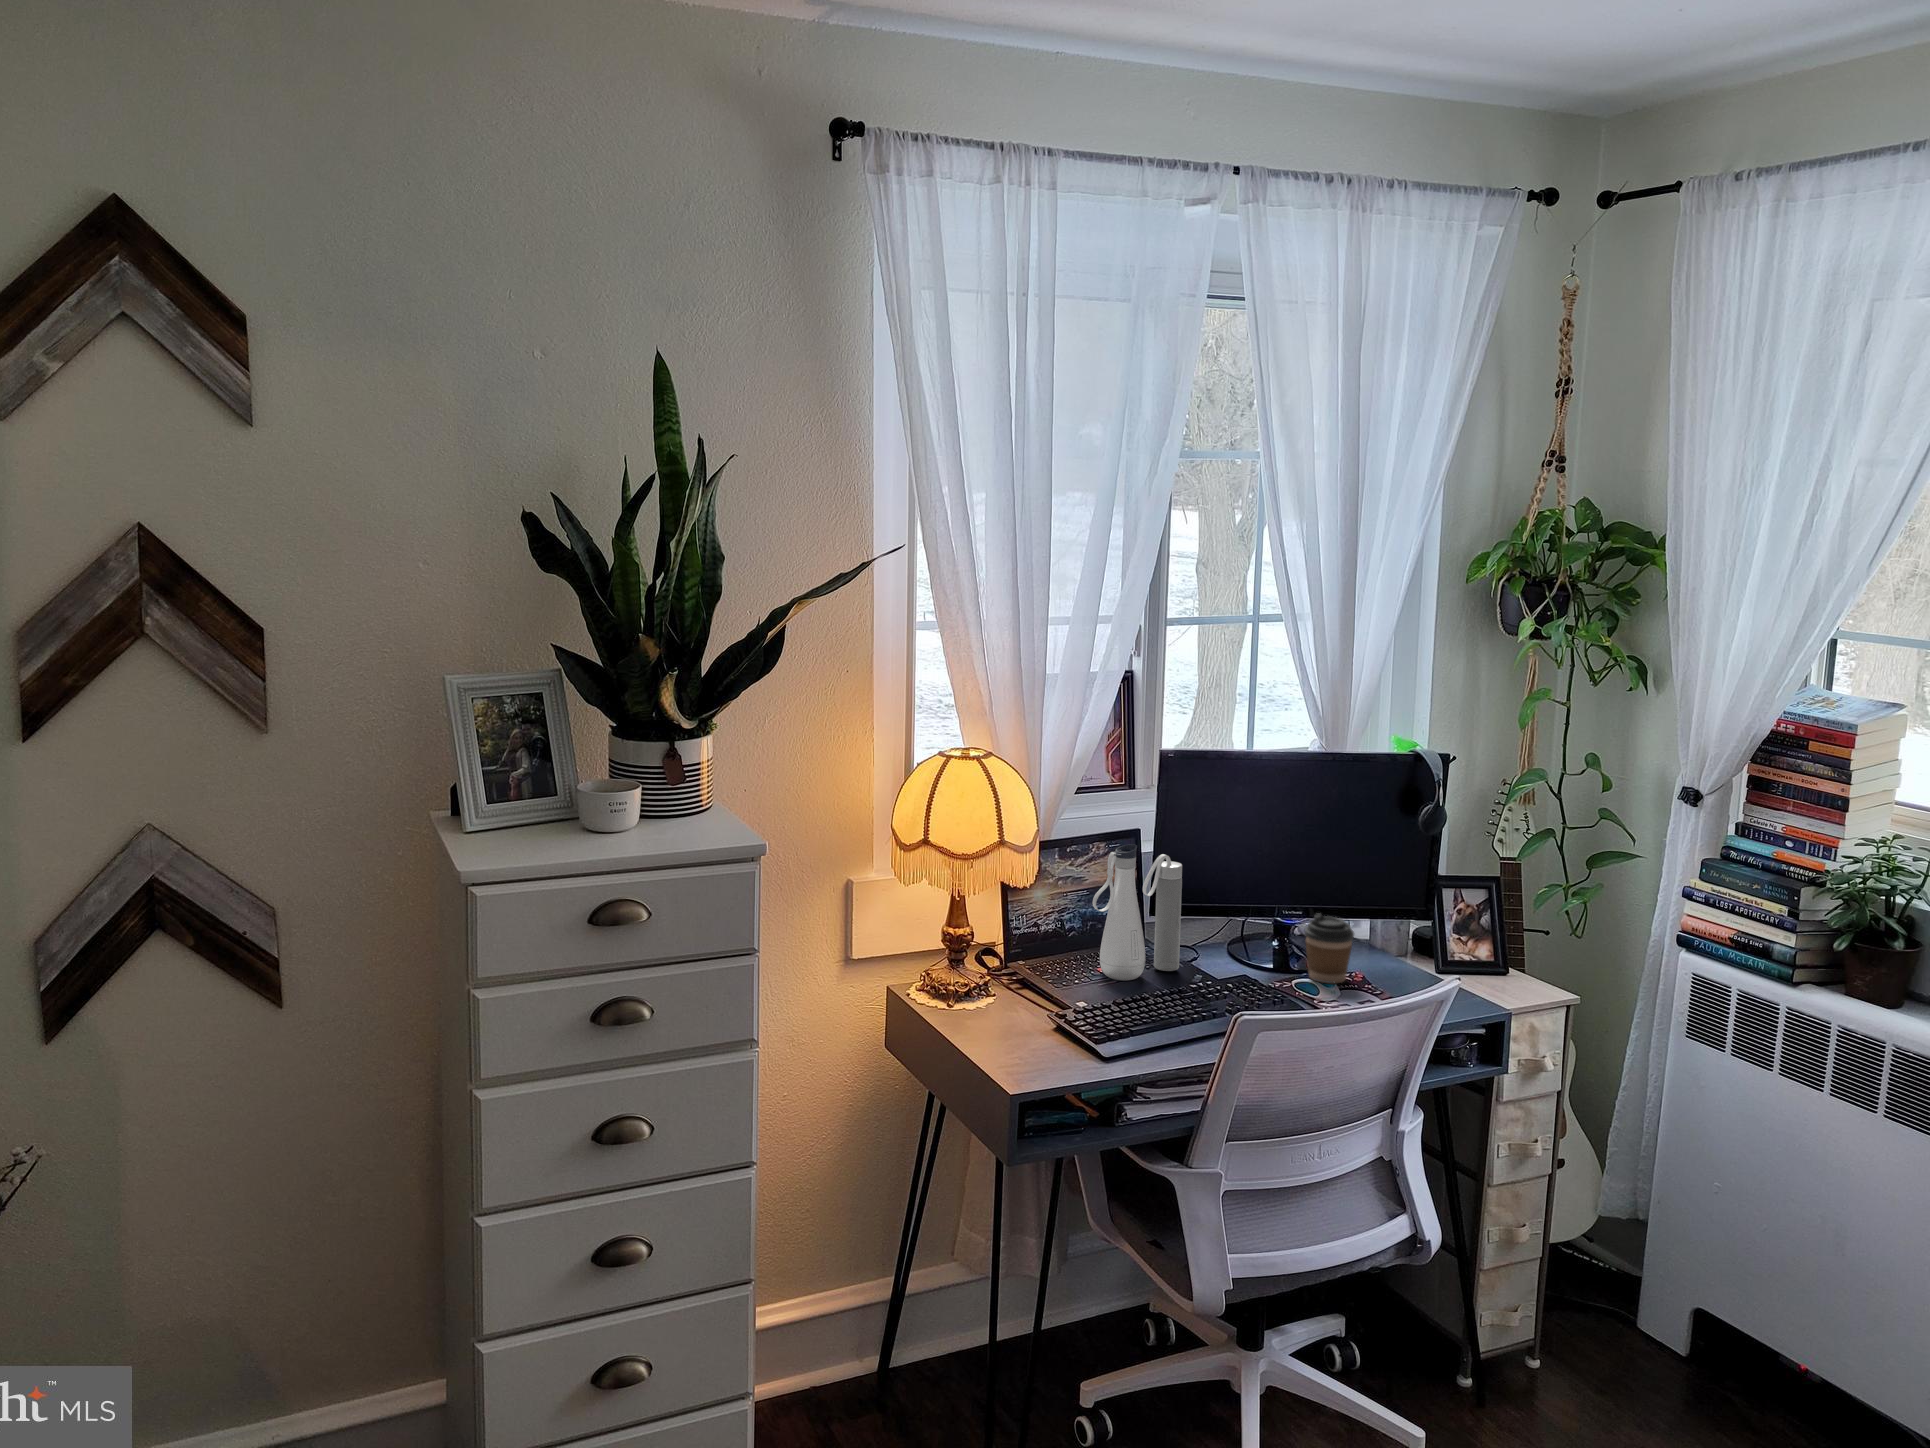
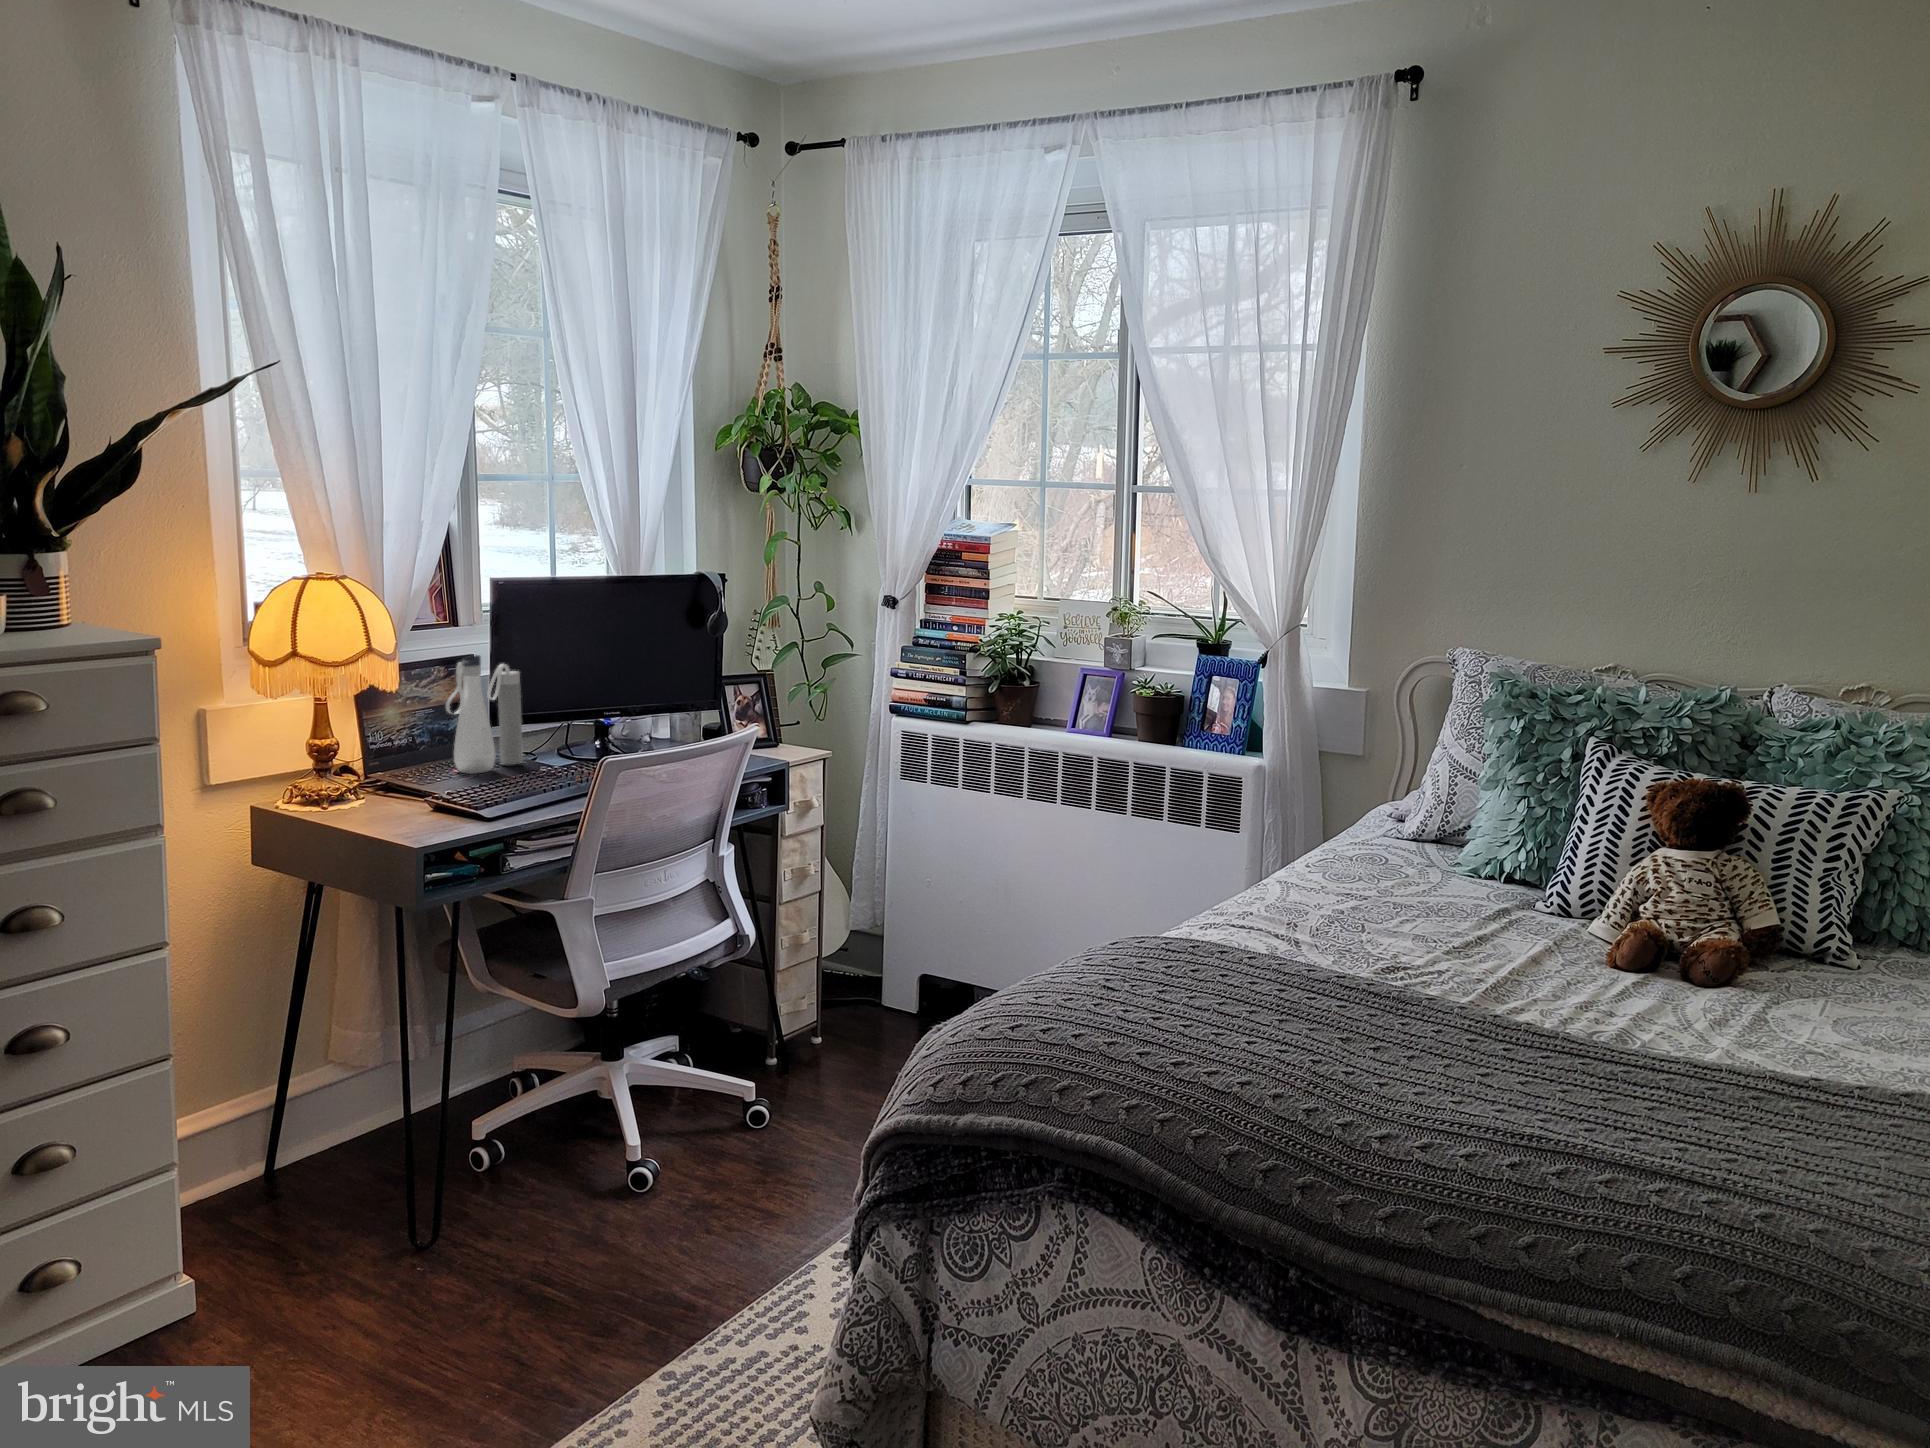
coffee cup: present [1305,913,1354,983] -> none [625,704,665,759]

